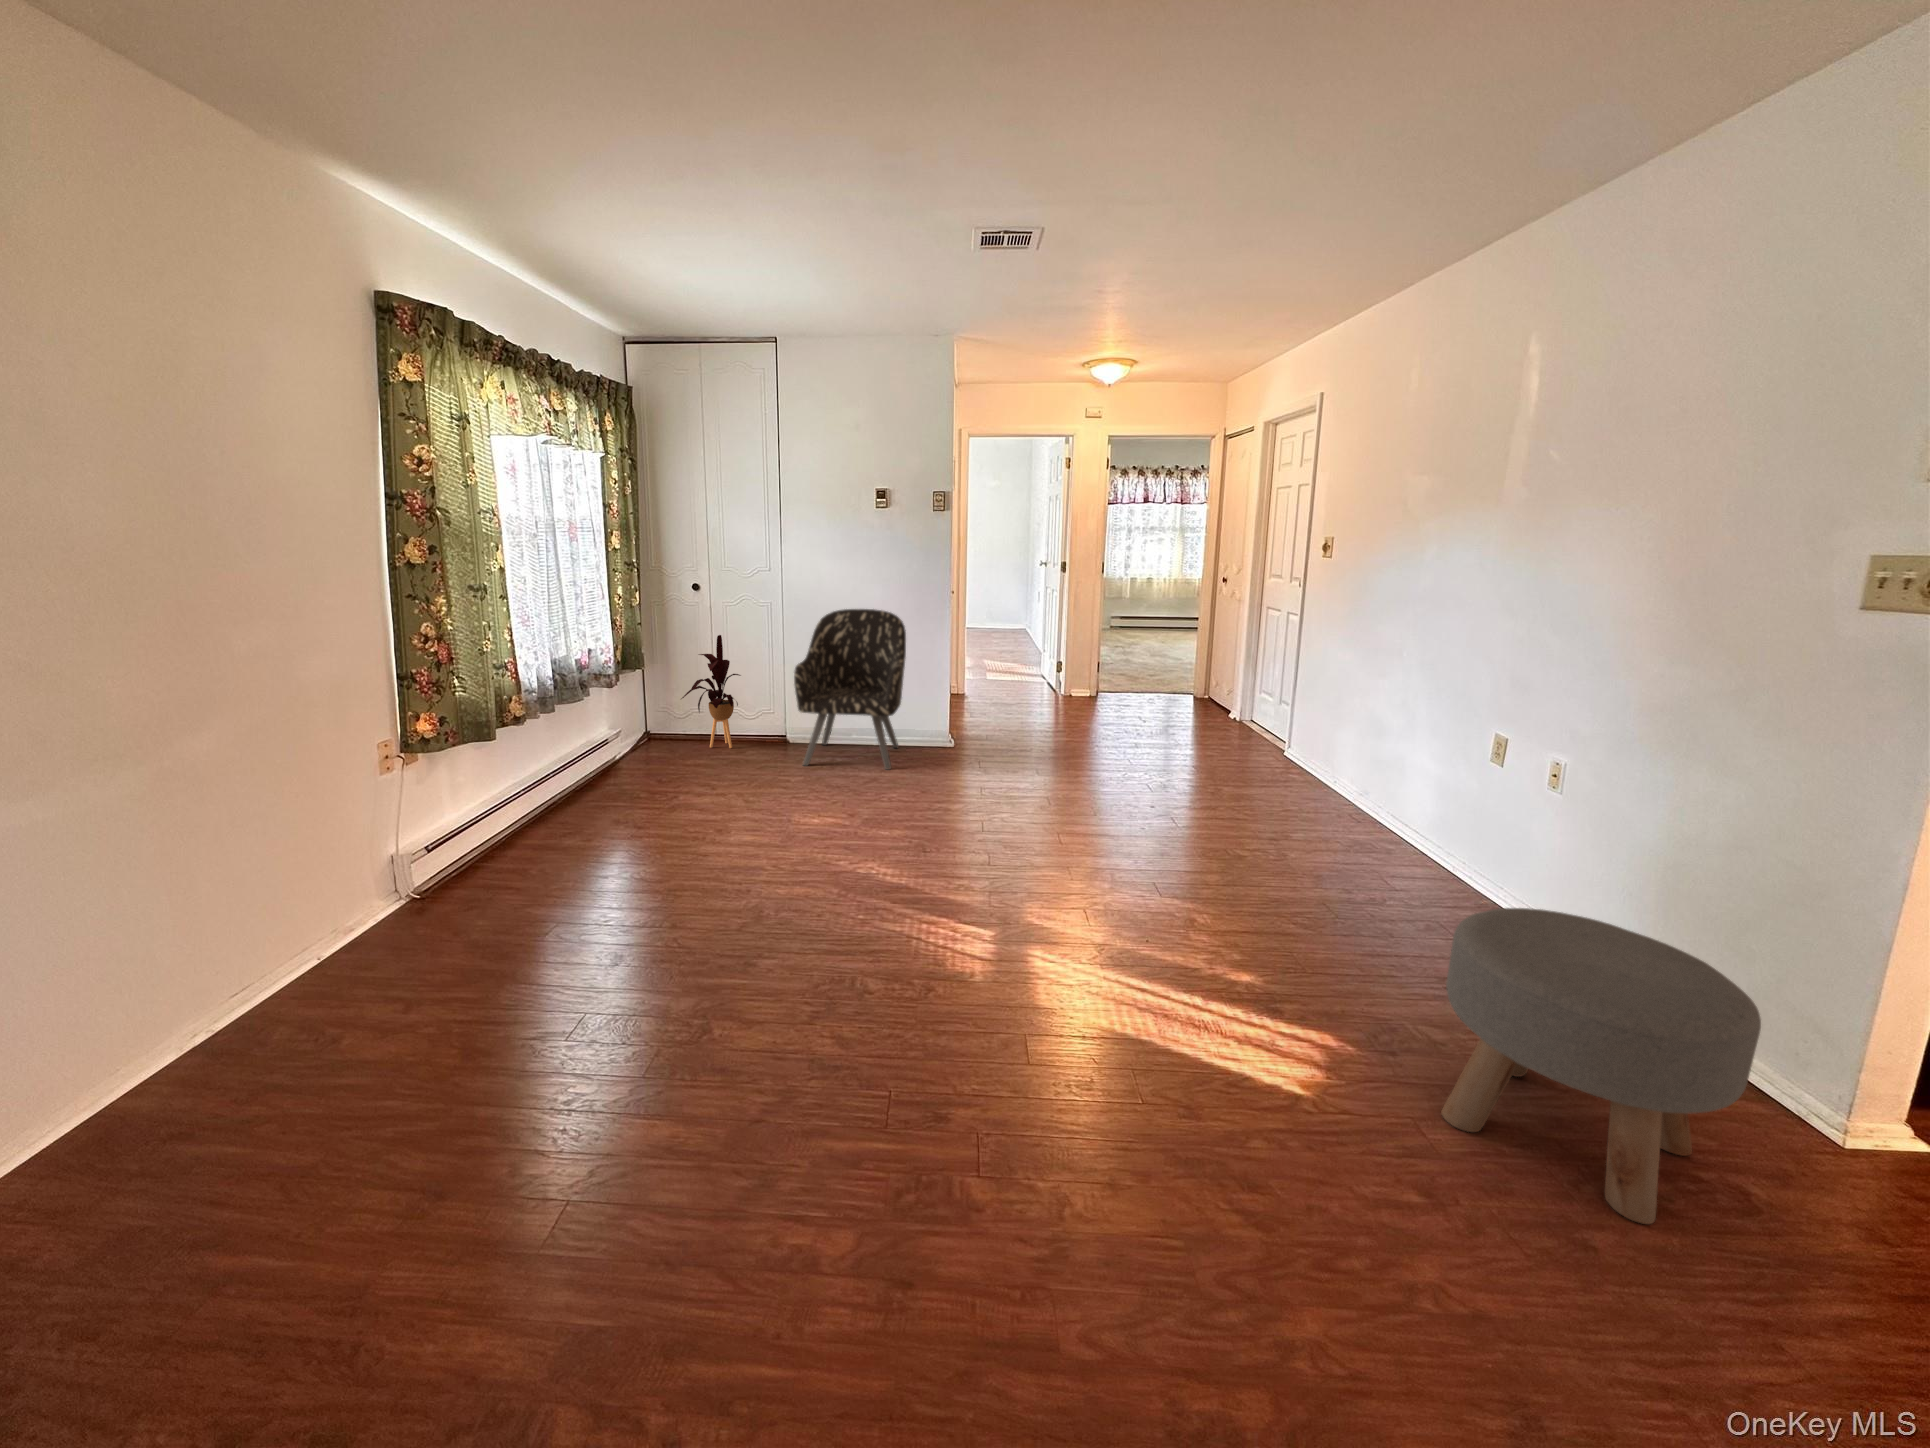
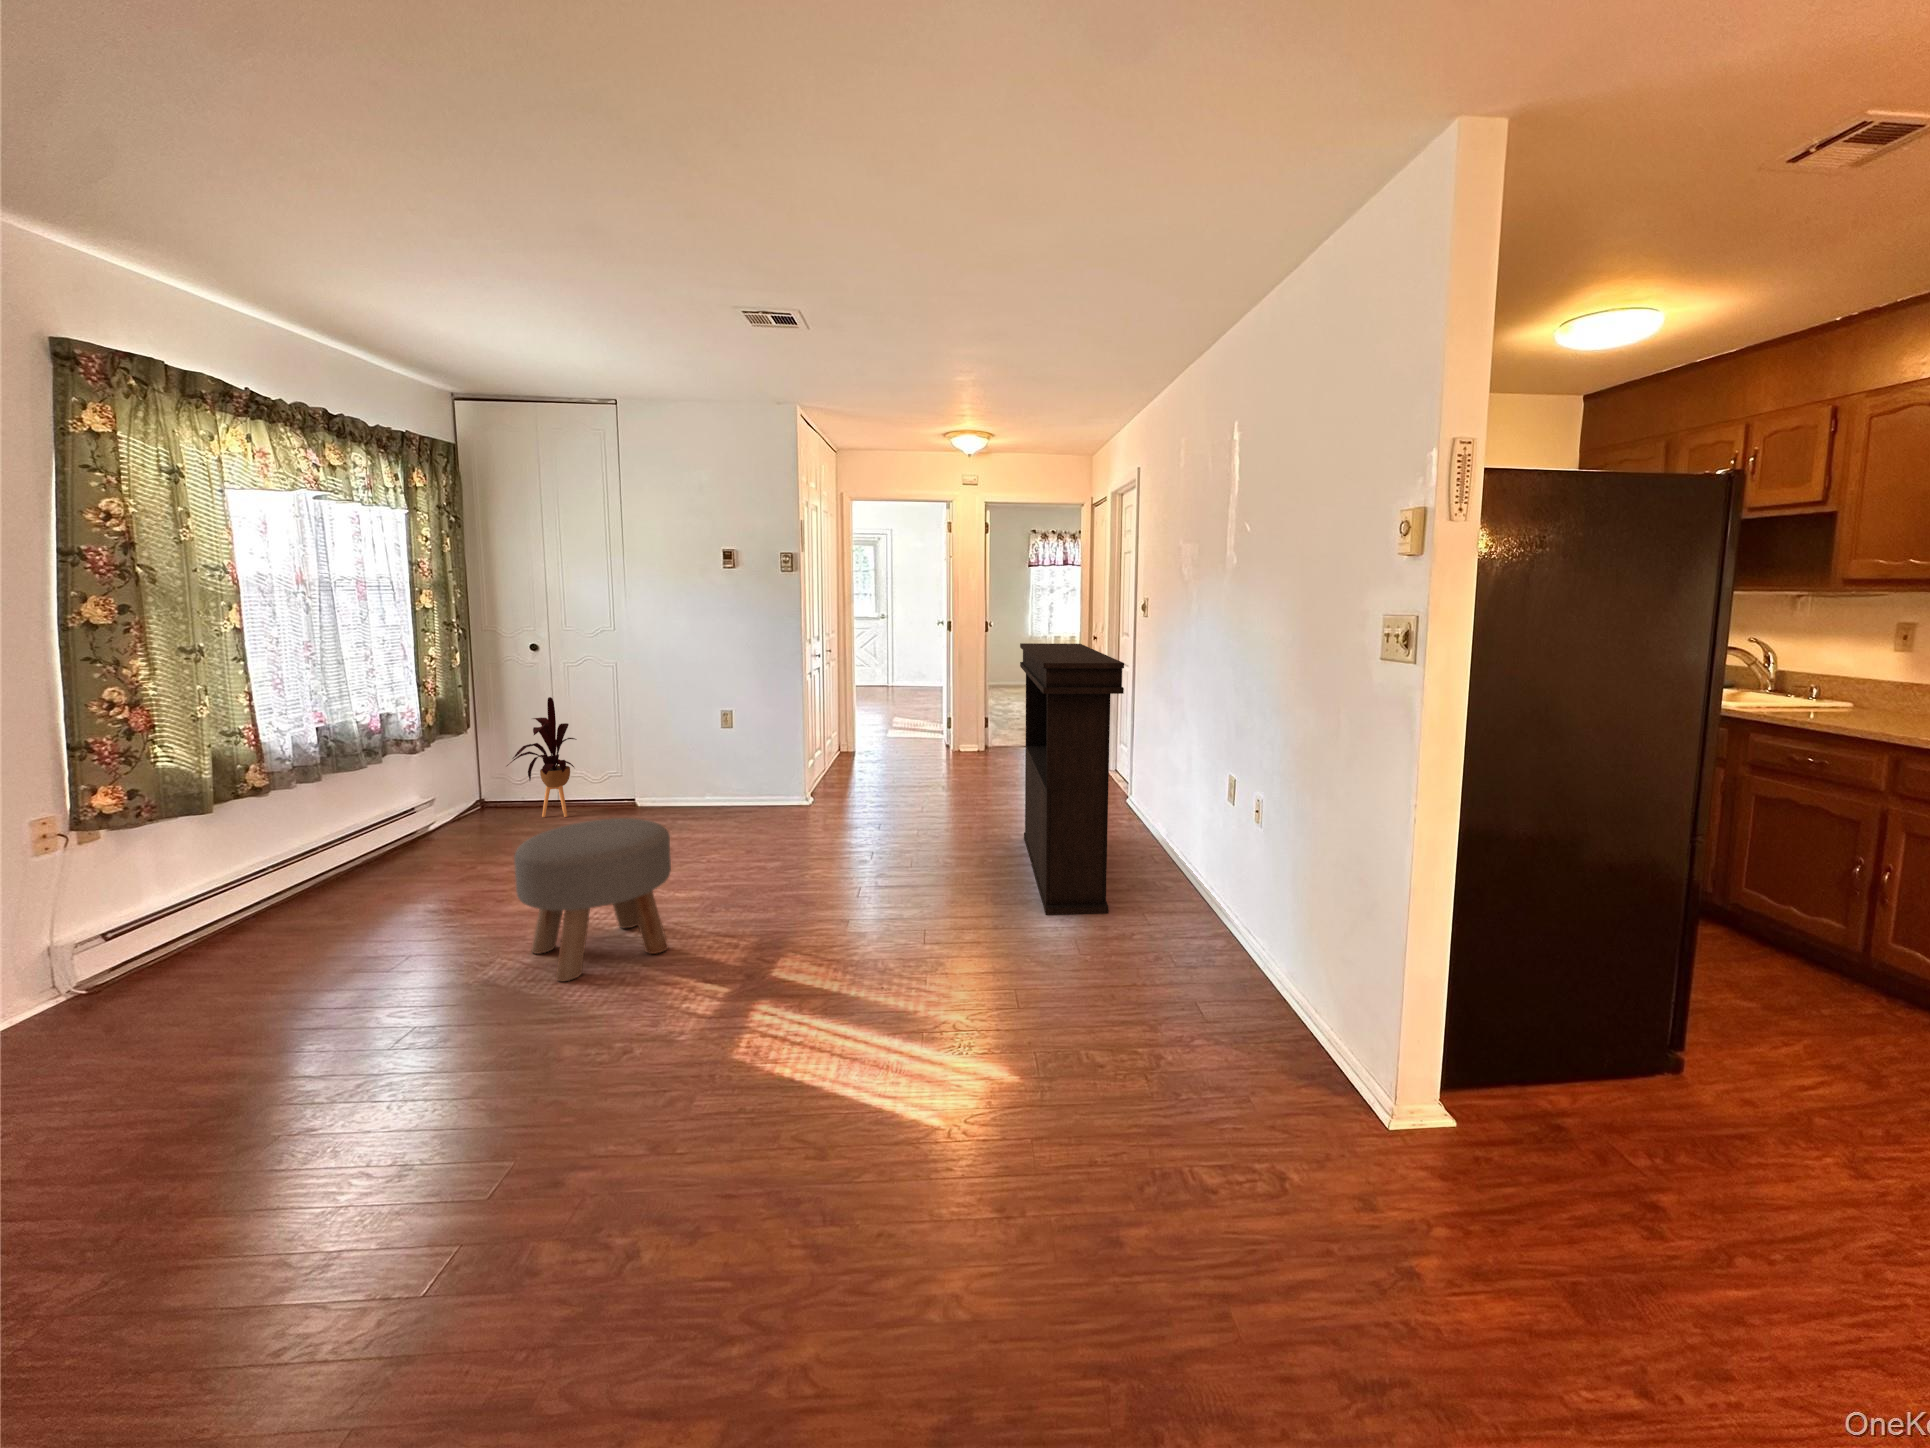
console table: none [1194,588,1392,883] -> present [1020,643,1124,915]
armchair: present [794,609,906,770] -> none [625,668,755,831]
ottoman: present [1441,908,1761,1224] -> present [514,818,671,981]

